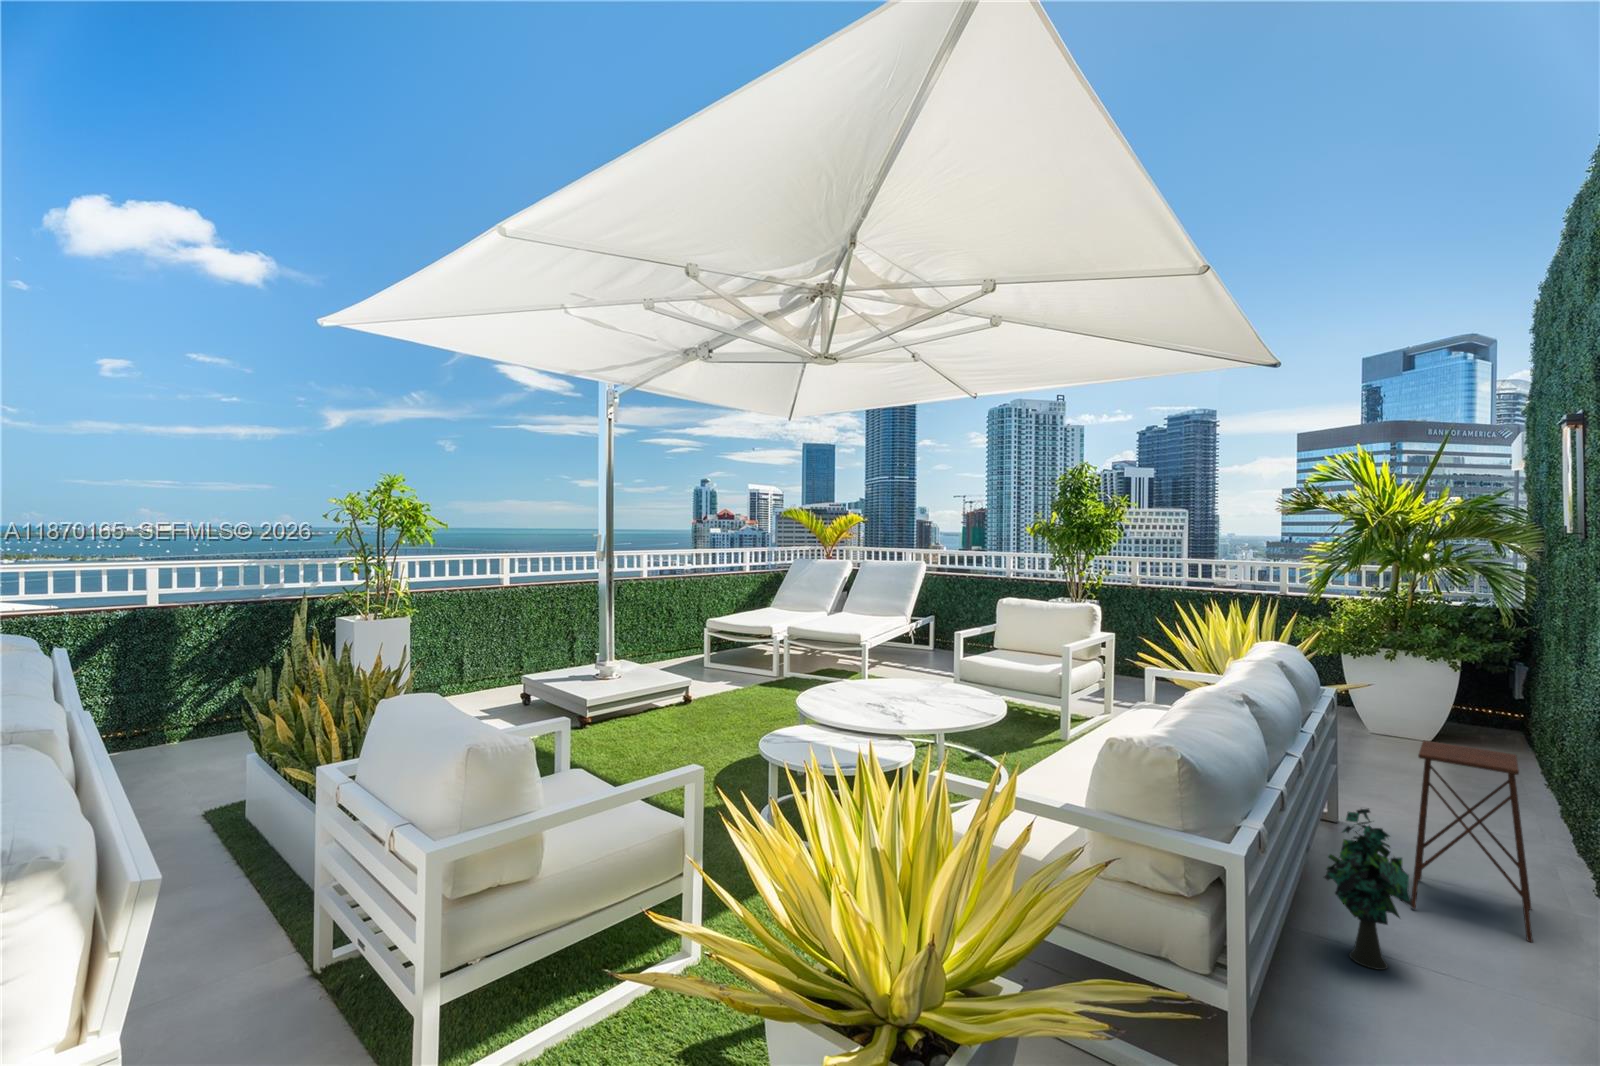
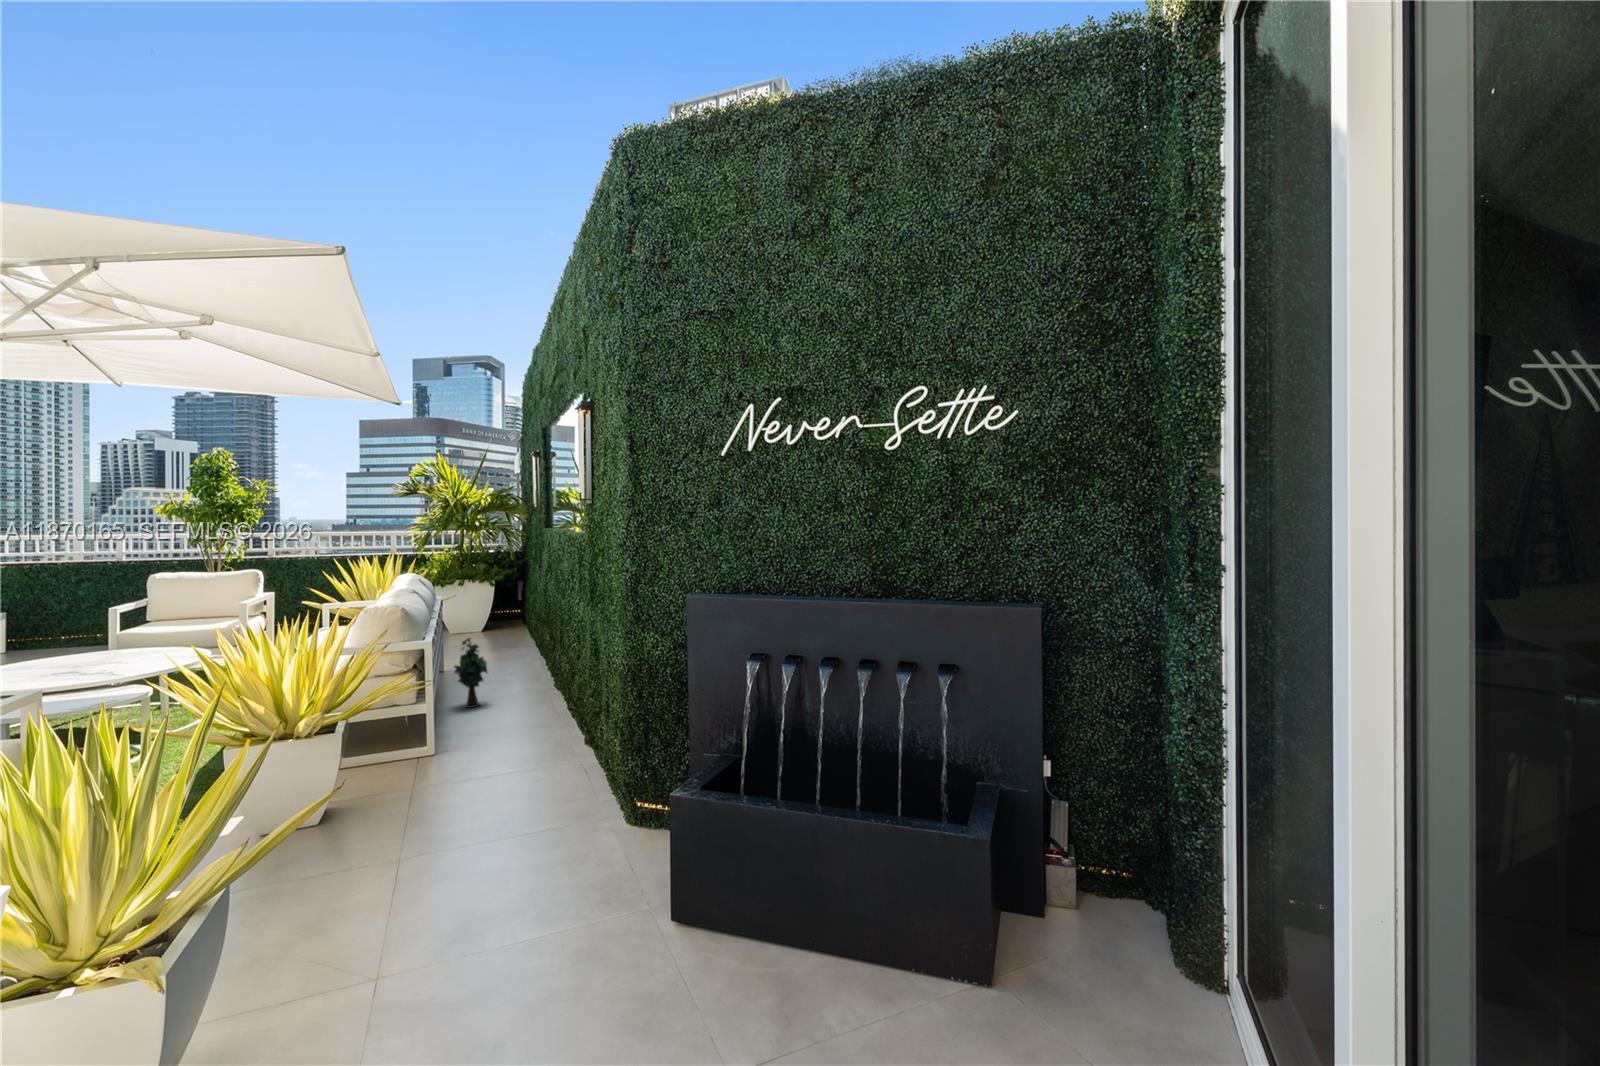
side table: present [1411,740,1533,942] -> none [485,608,527,688]

